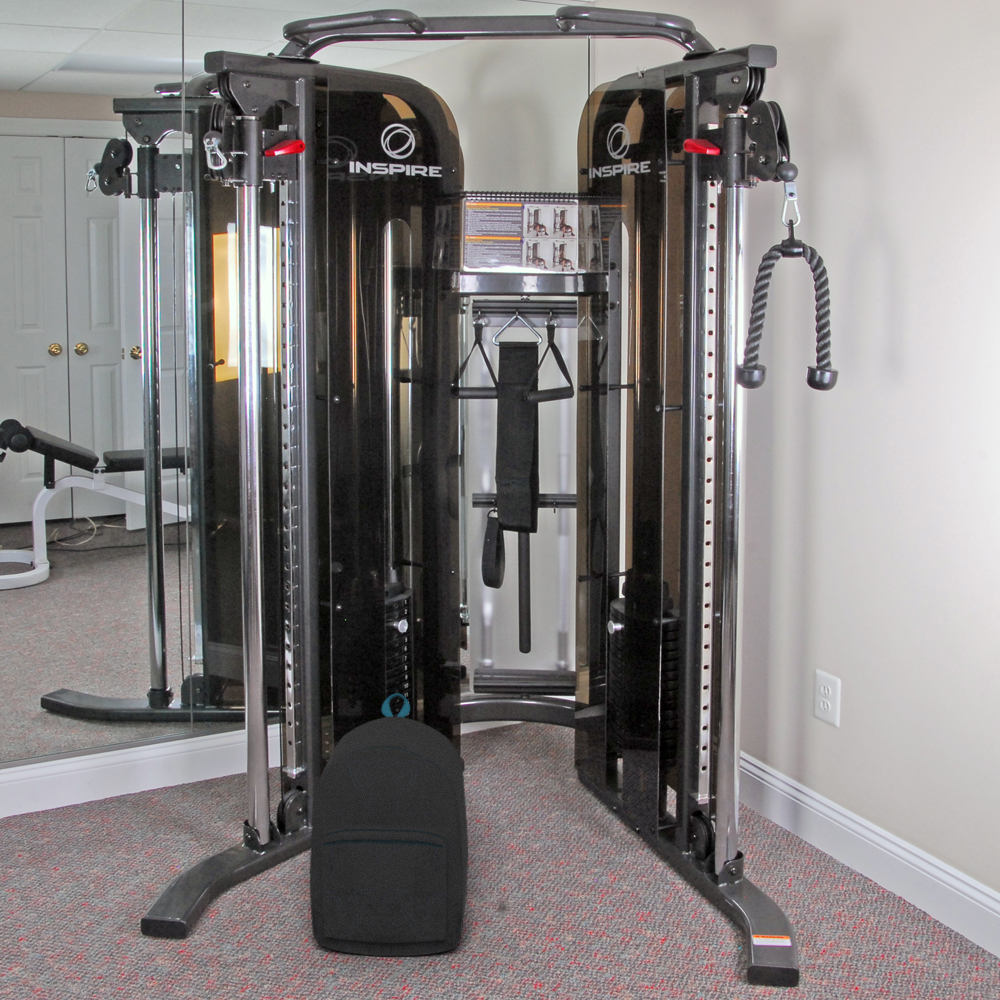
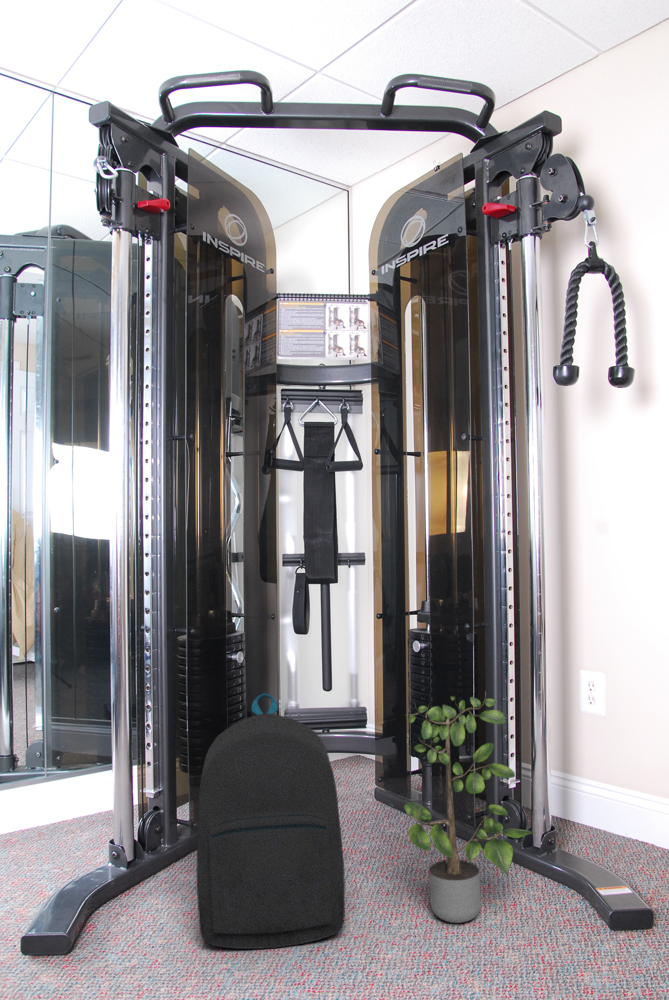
potted plant: none [535,716,680,952] -> present [404,696,534,923]

